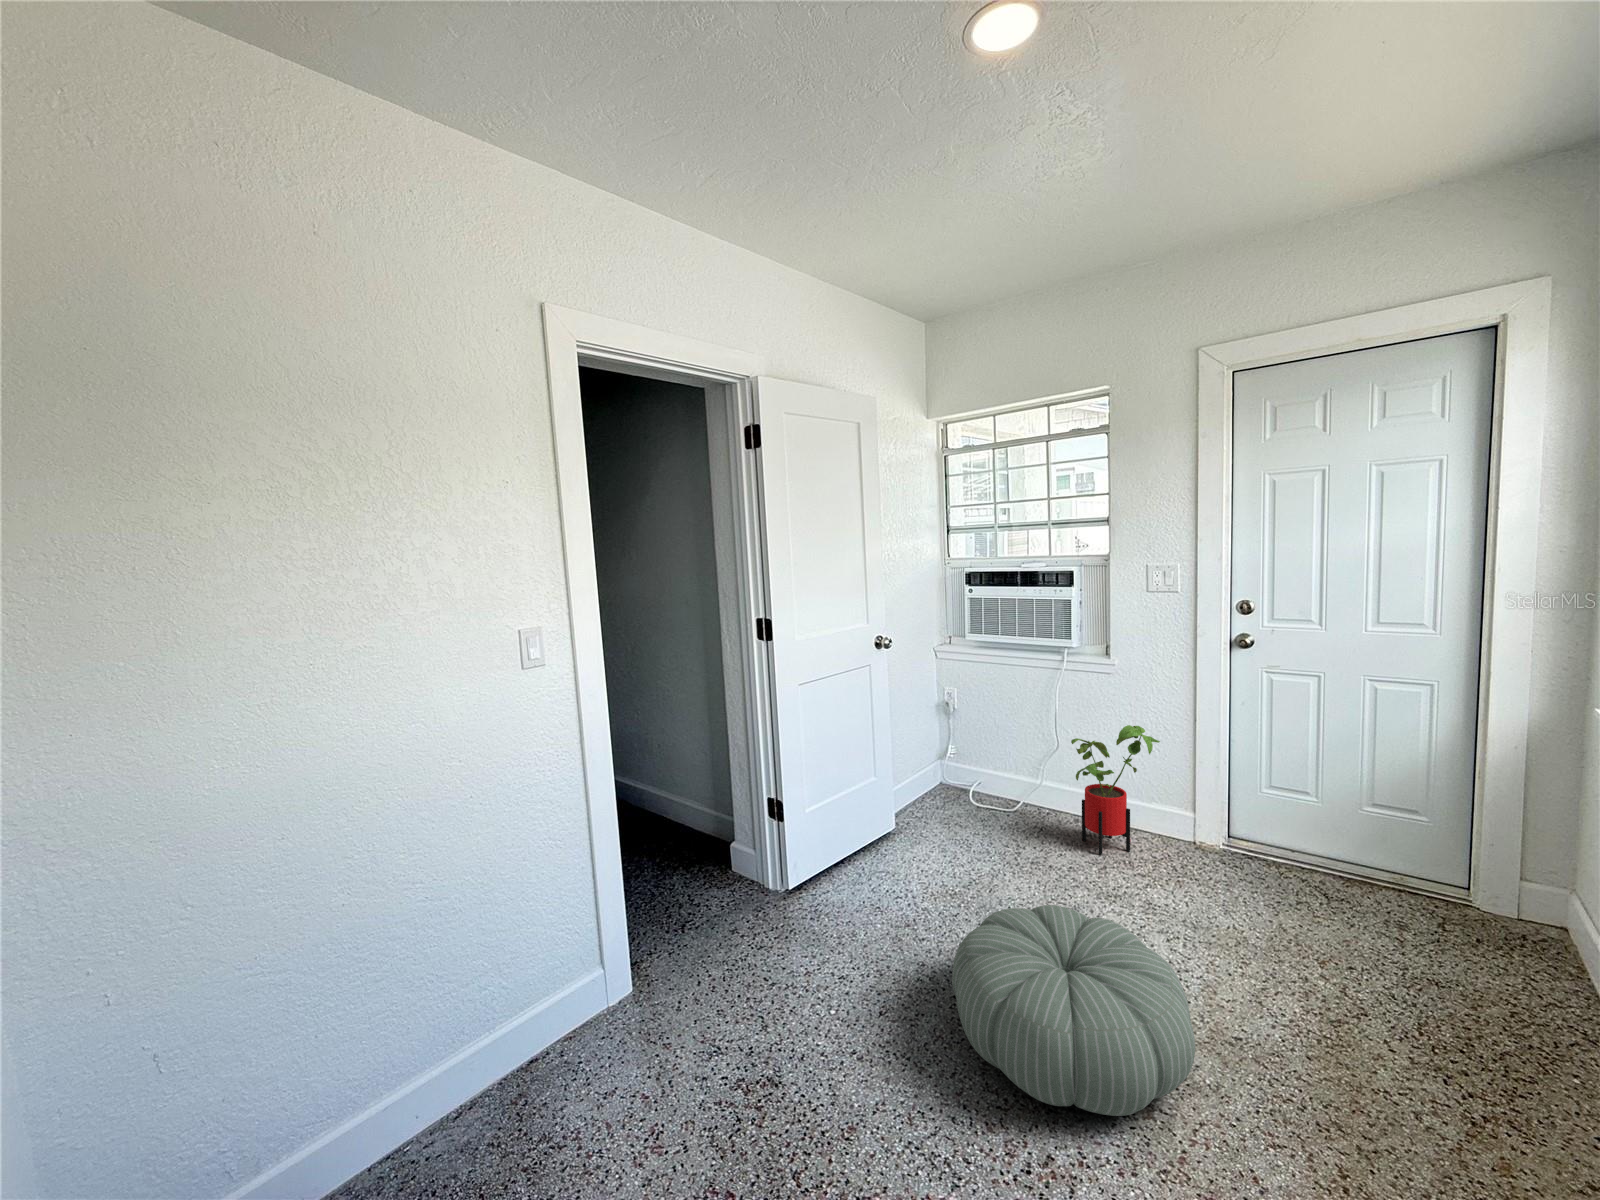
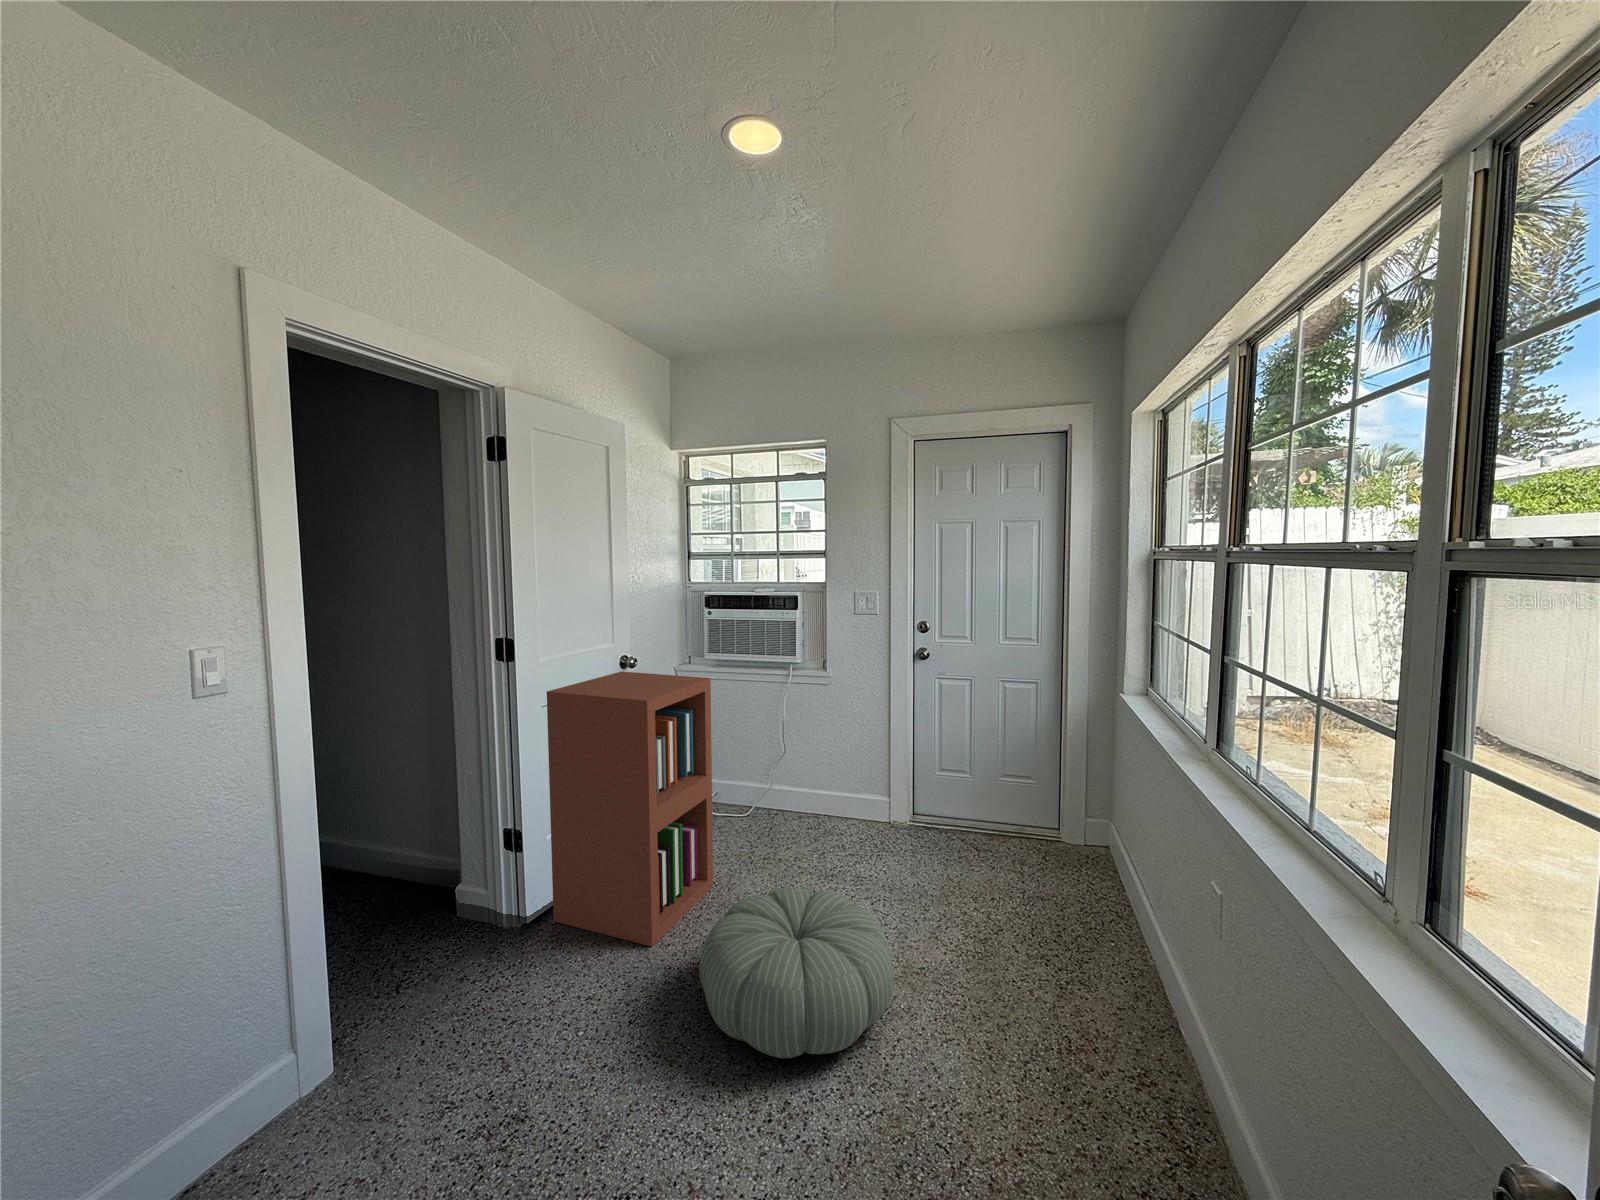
bookshelf: none [802,652,972,938] -> present [547,672,713,947]
house plant: present [1071,725,1160,855] -> none [797,728,865,843]

